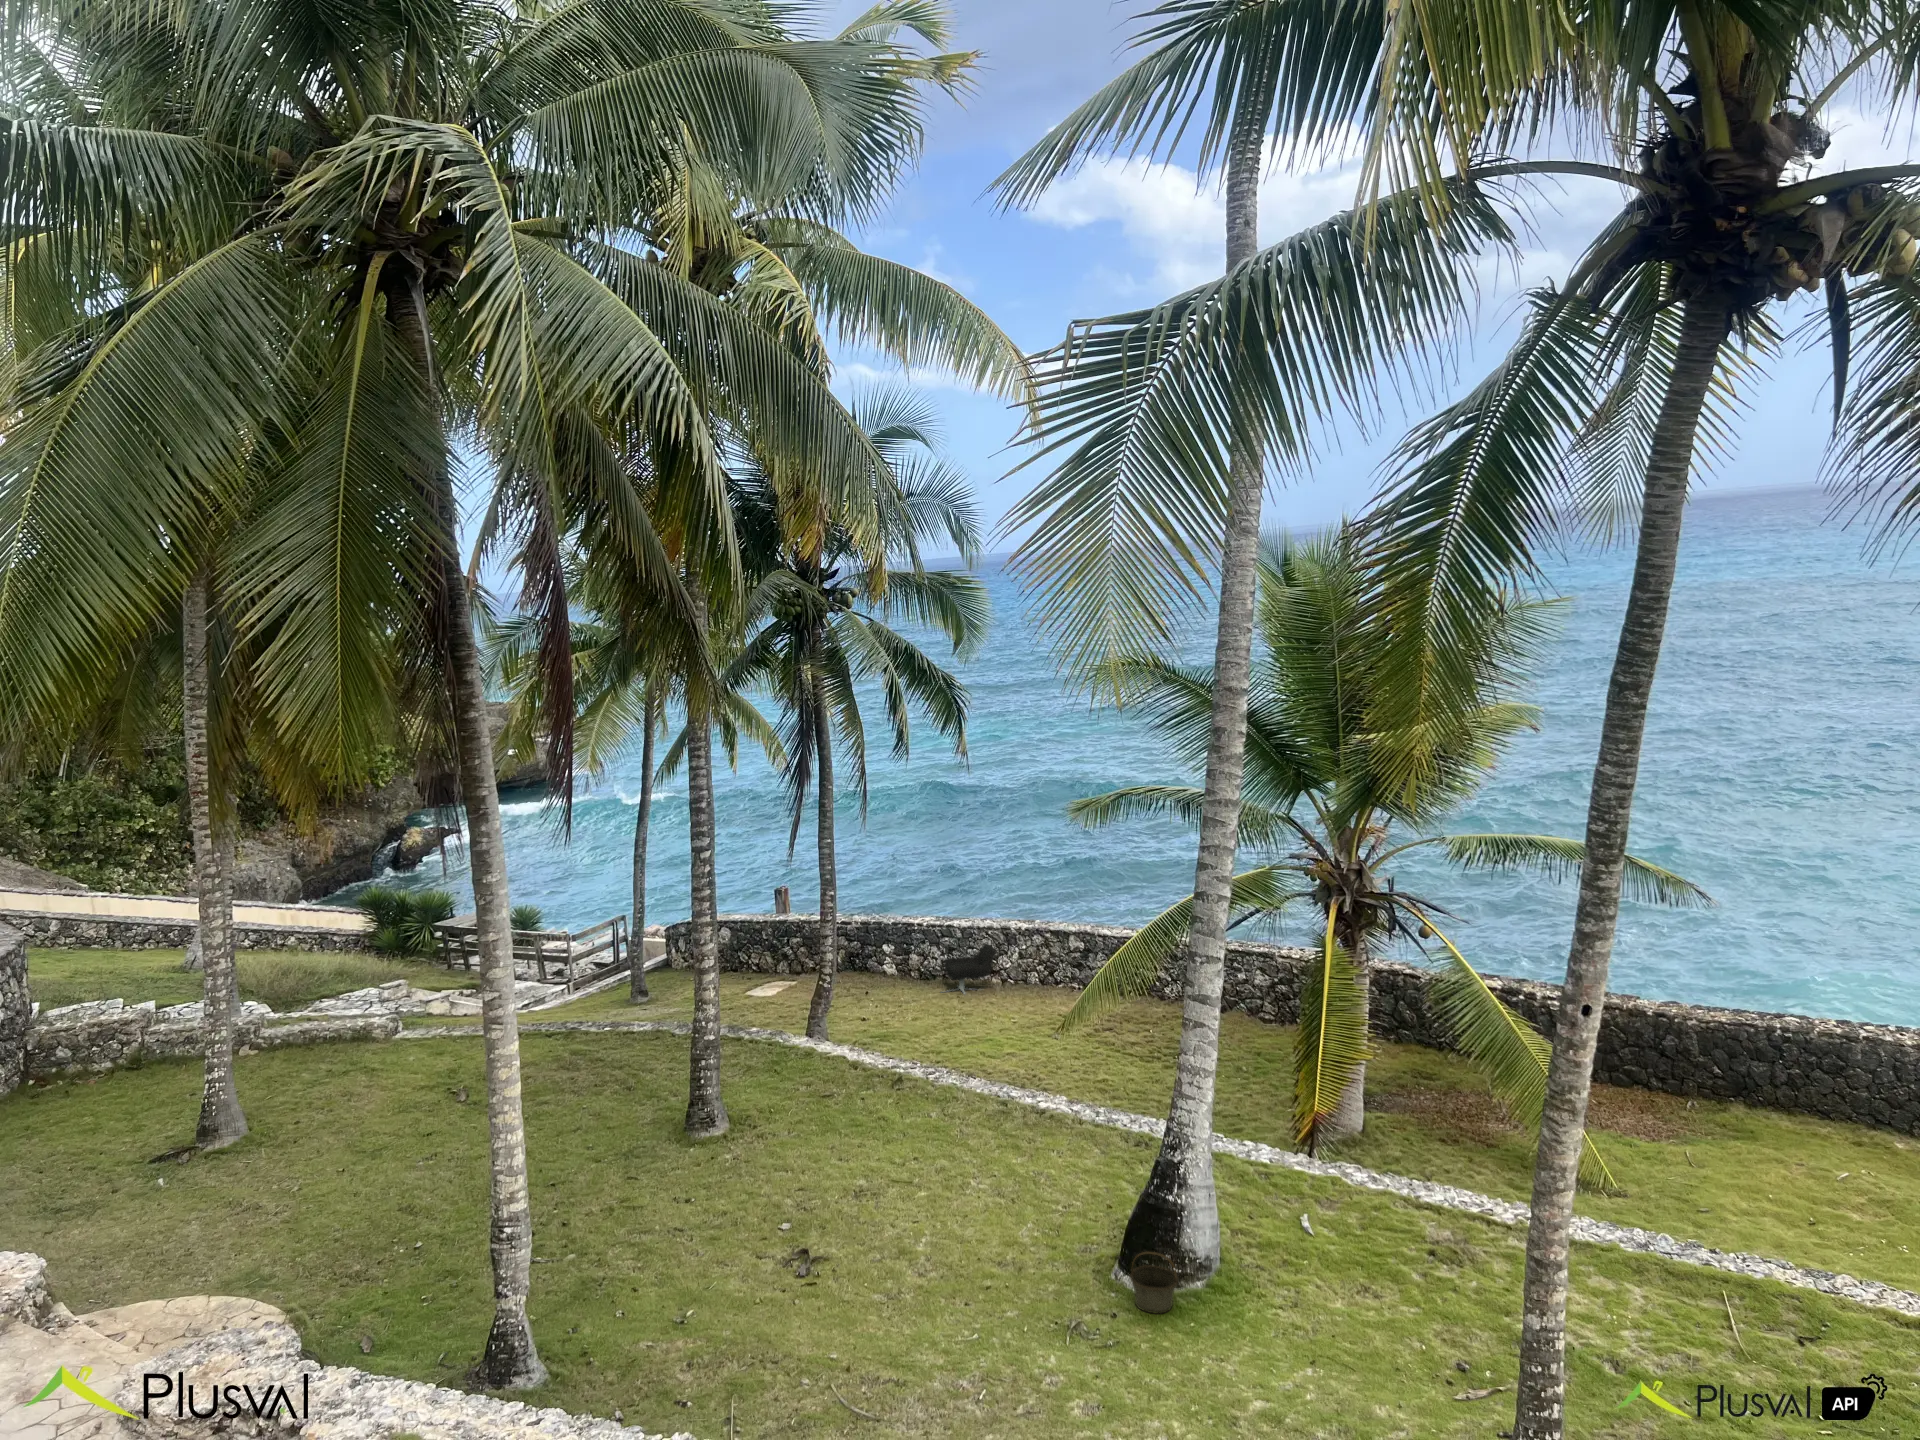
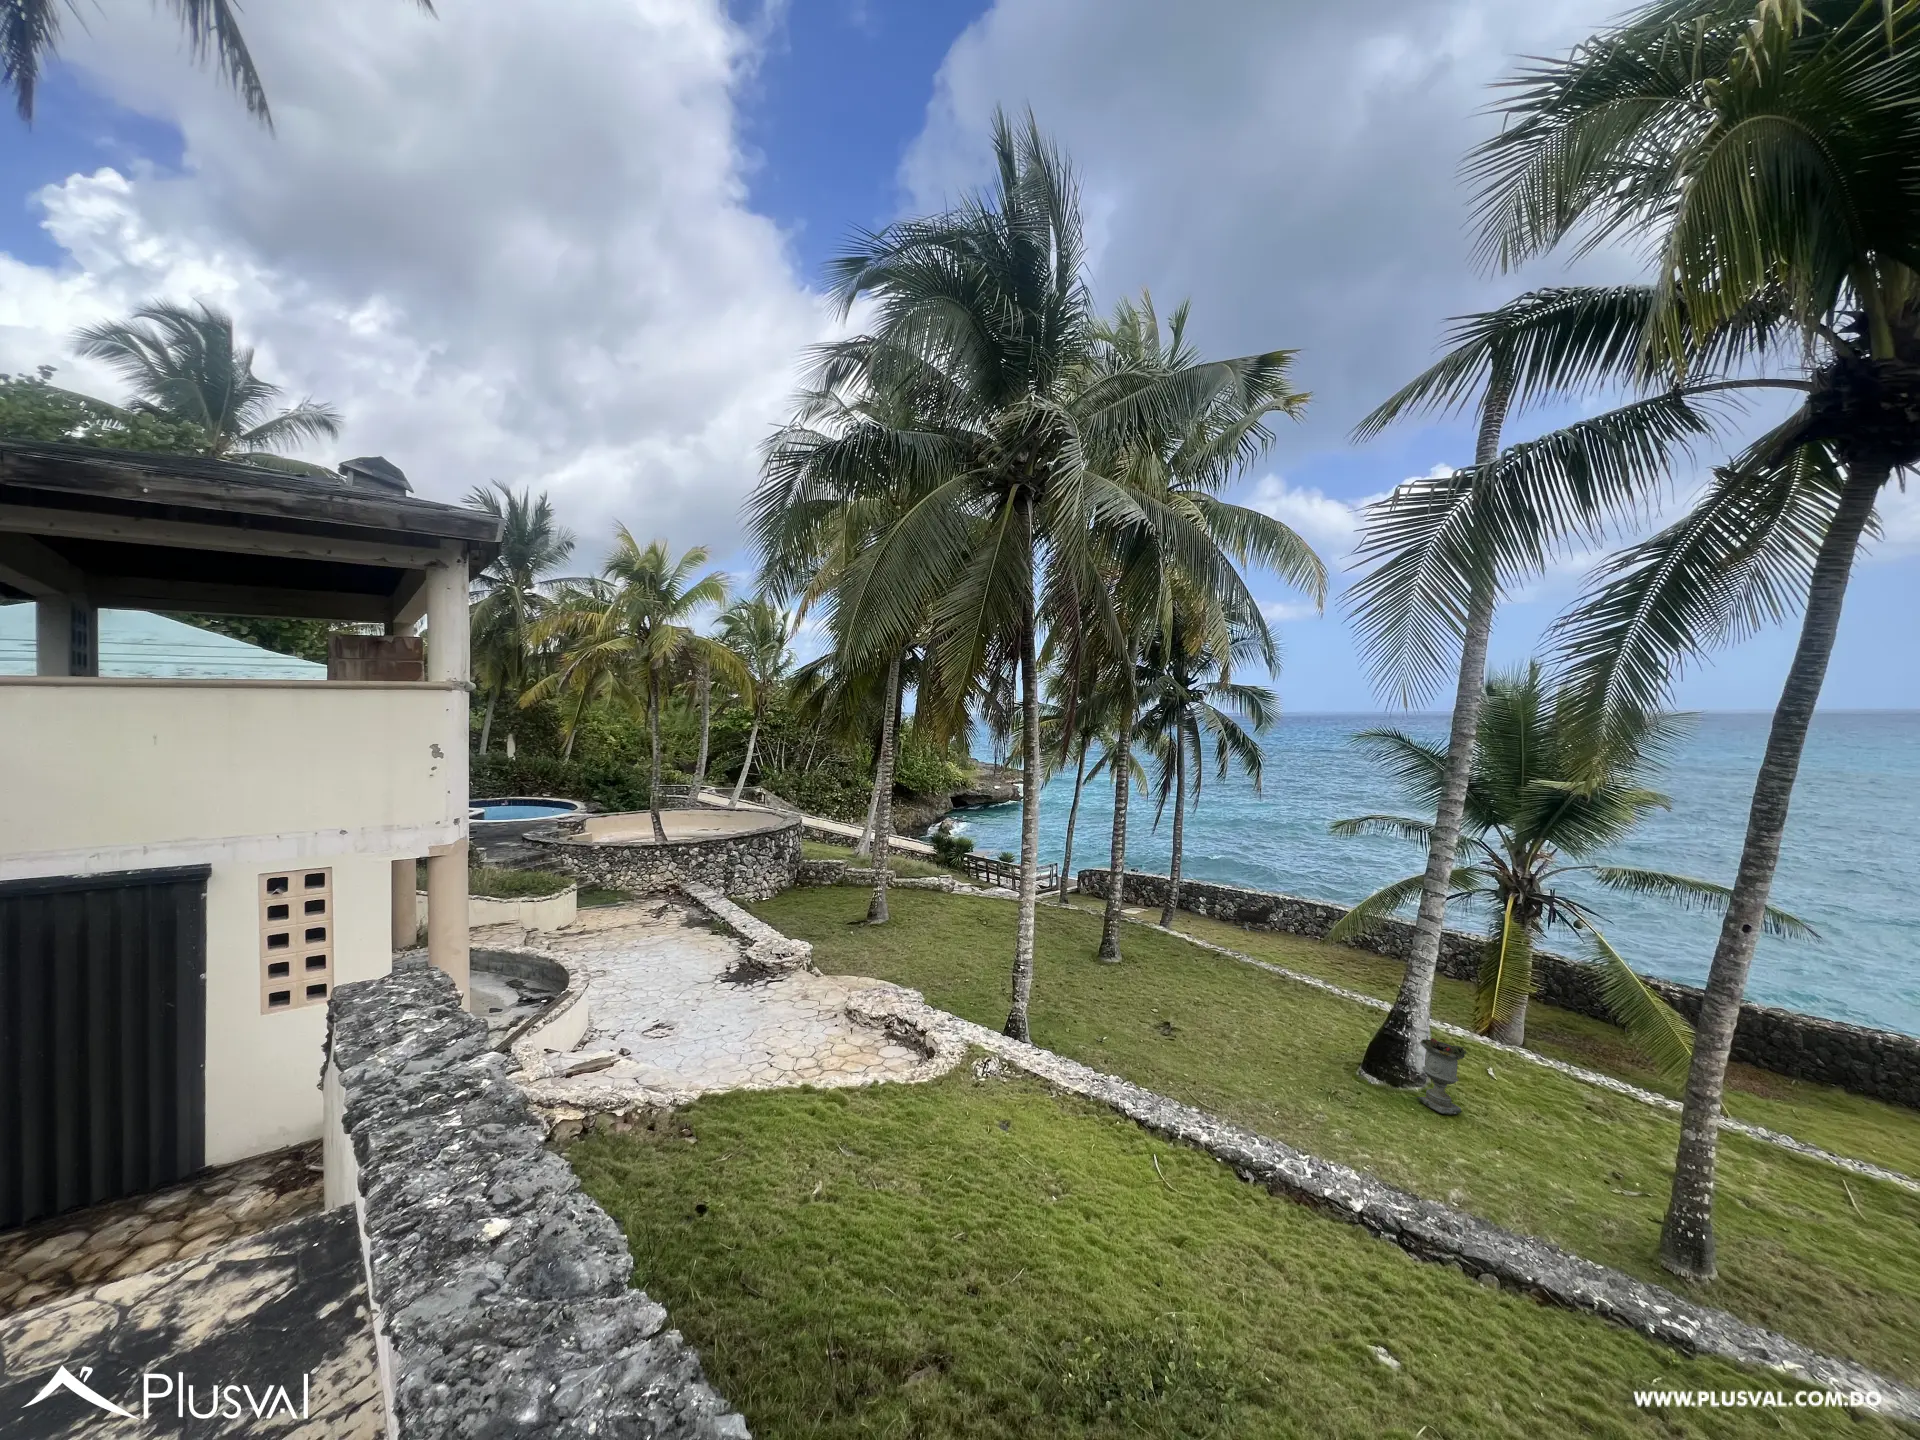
planter: none [1203,1194,1266,1313] -> present [1416,1038,1467,1115]
basket: present [1130,1252,1178,1314] -> none [1364,1059,1398,1099]

